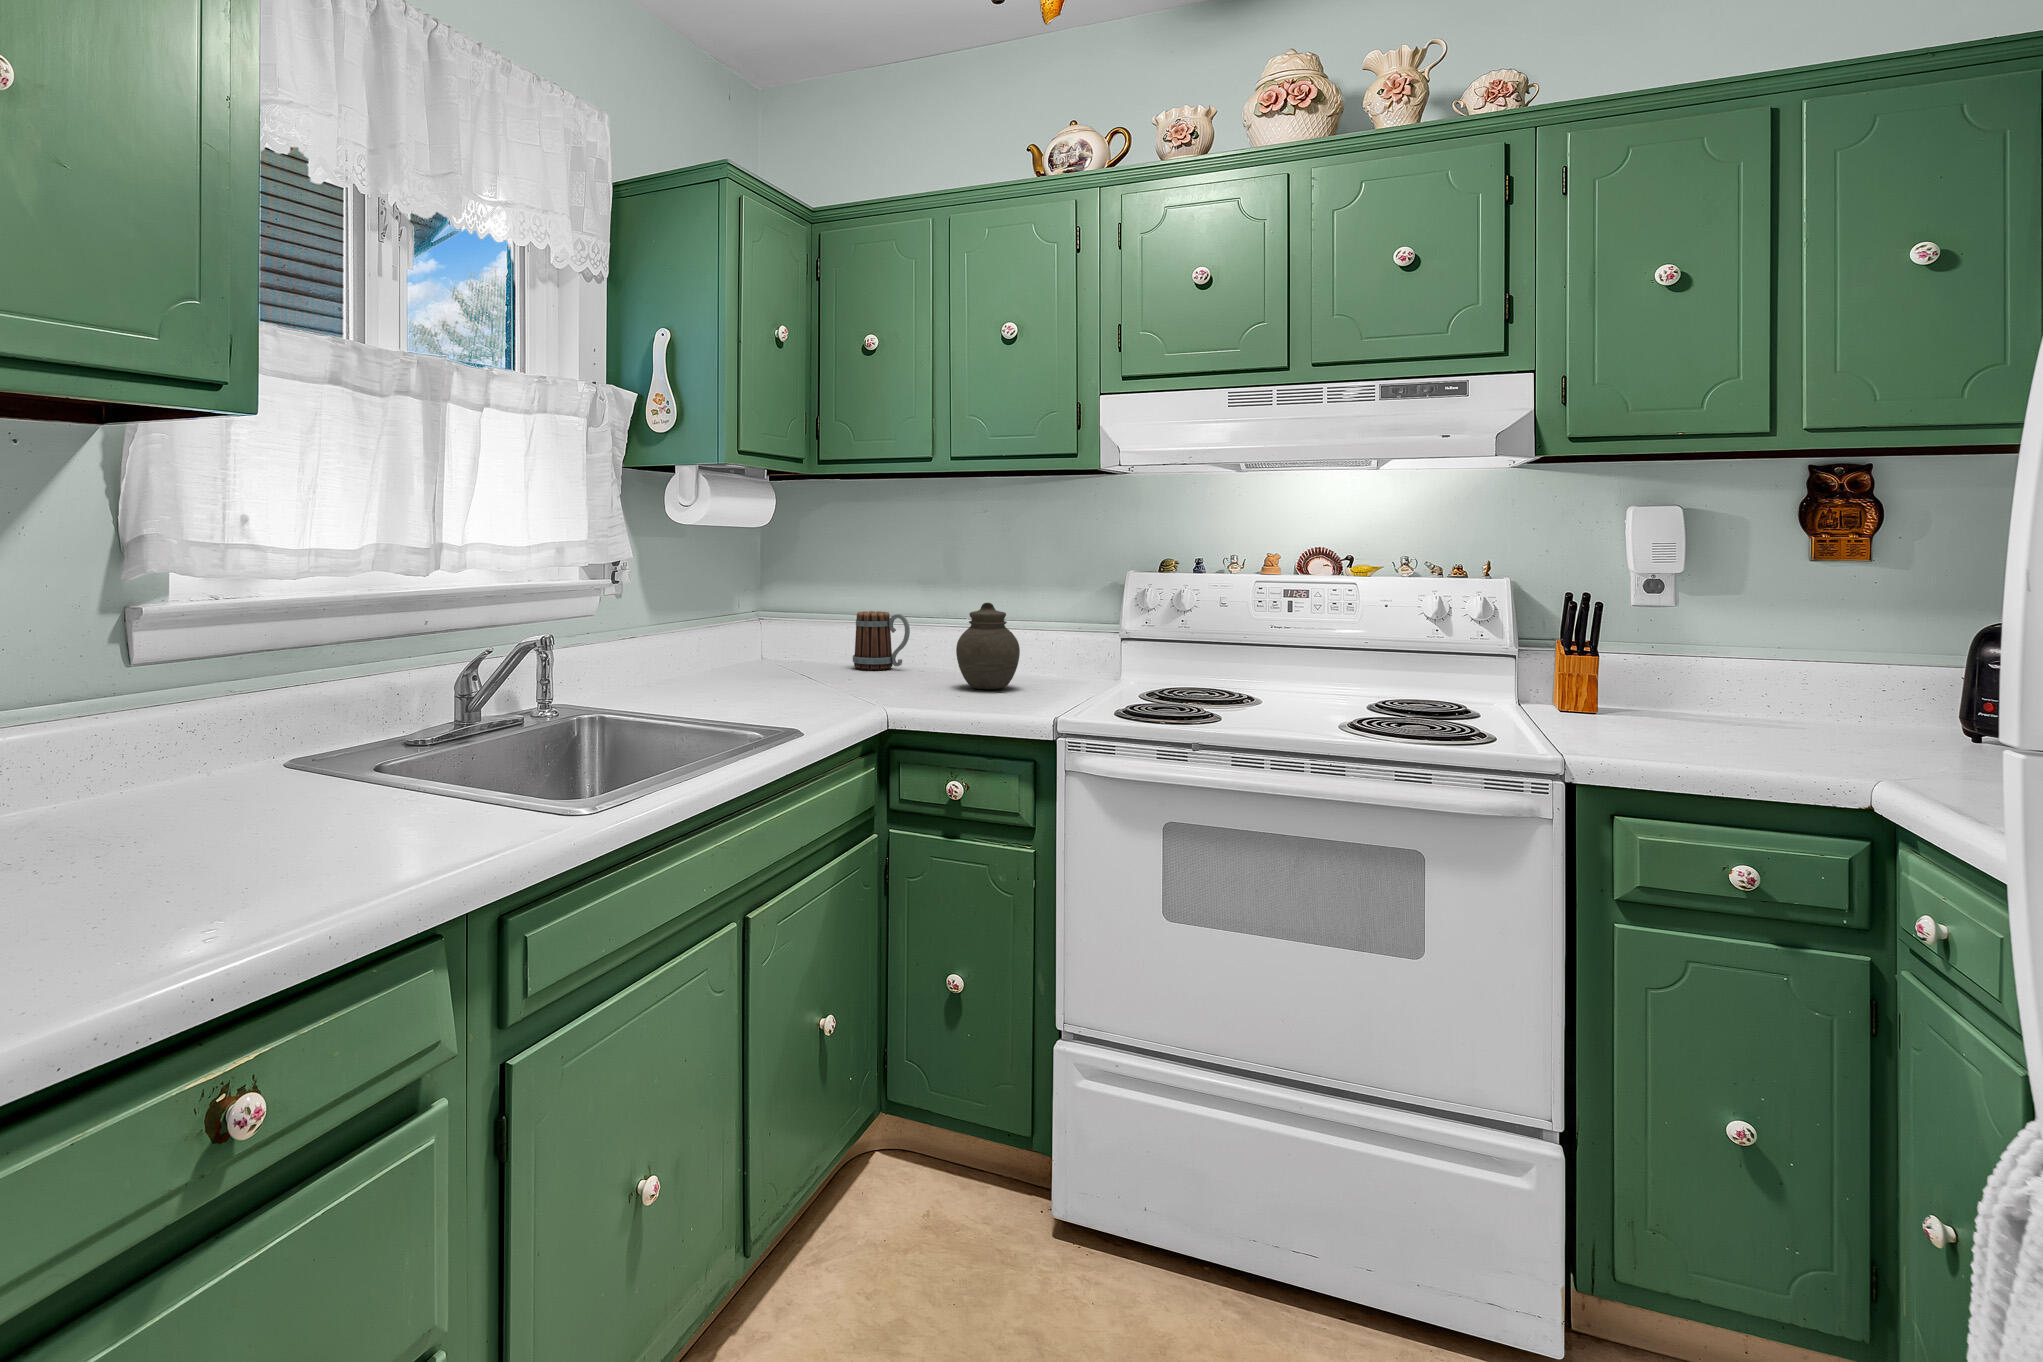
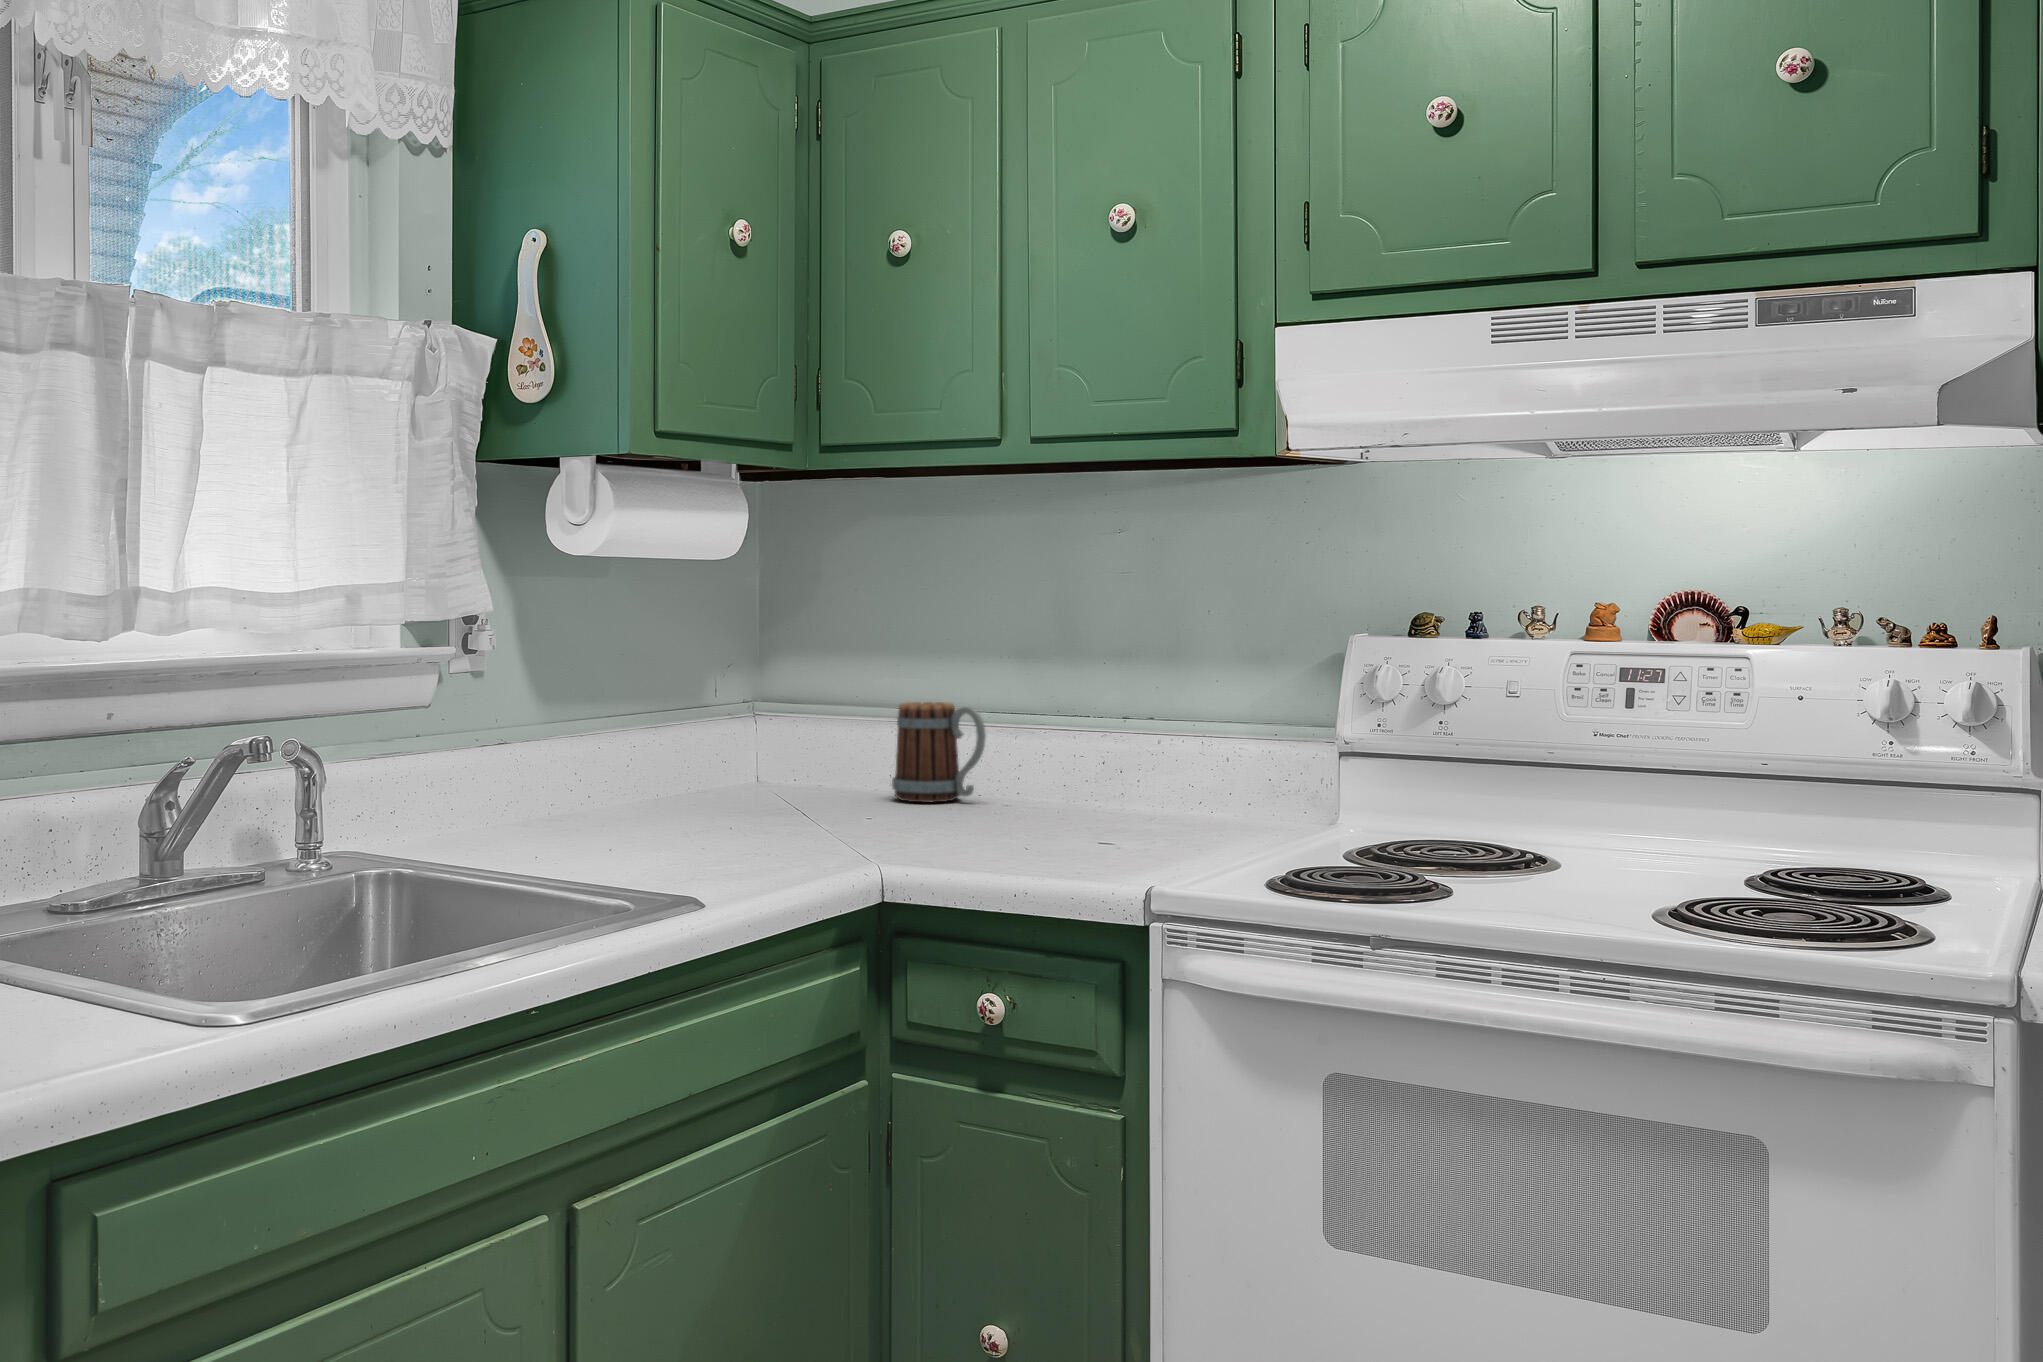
jar: present [956,603,1020,689] -> none [1032,687,1142,838]

